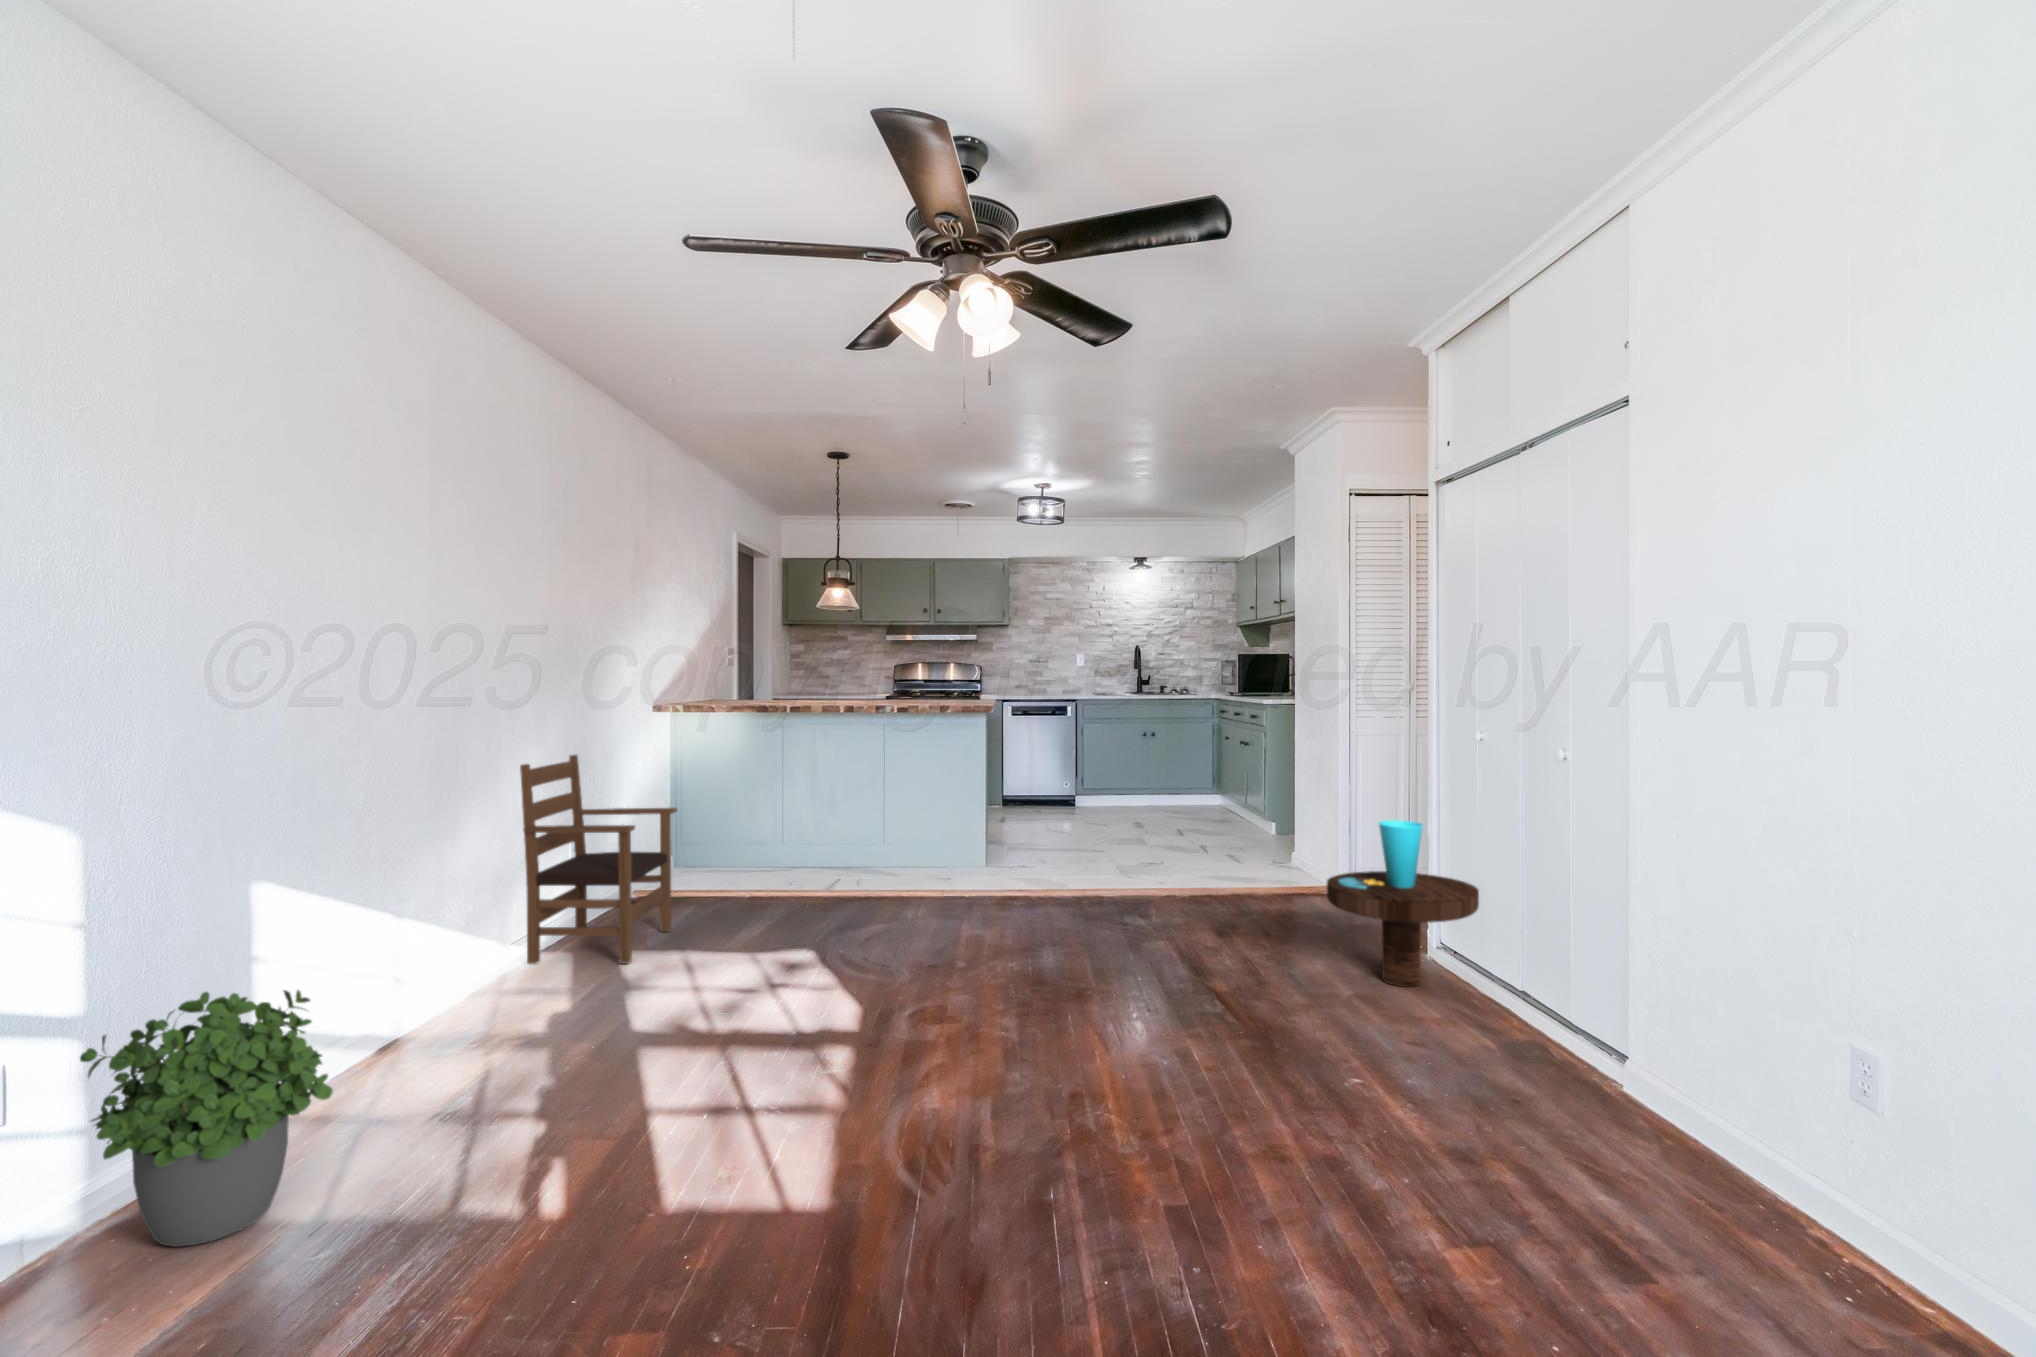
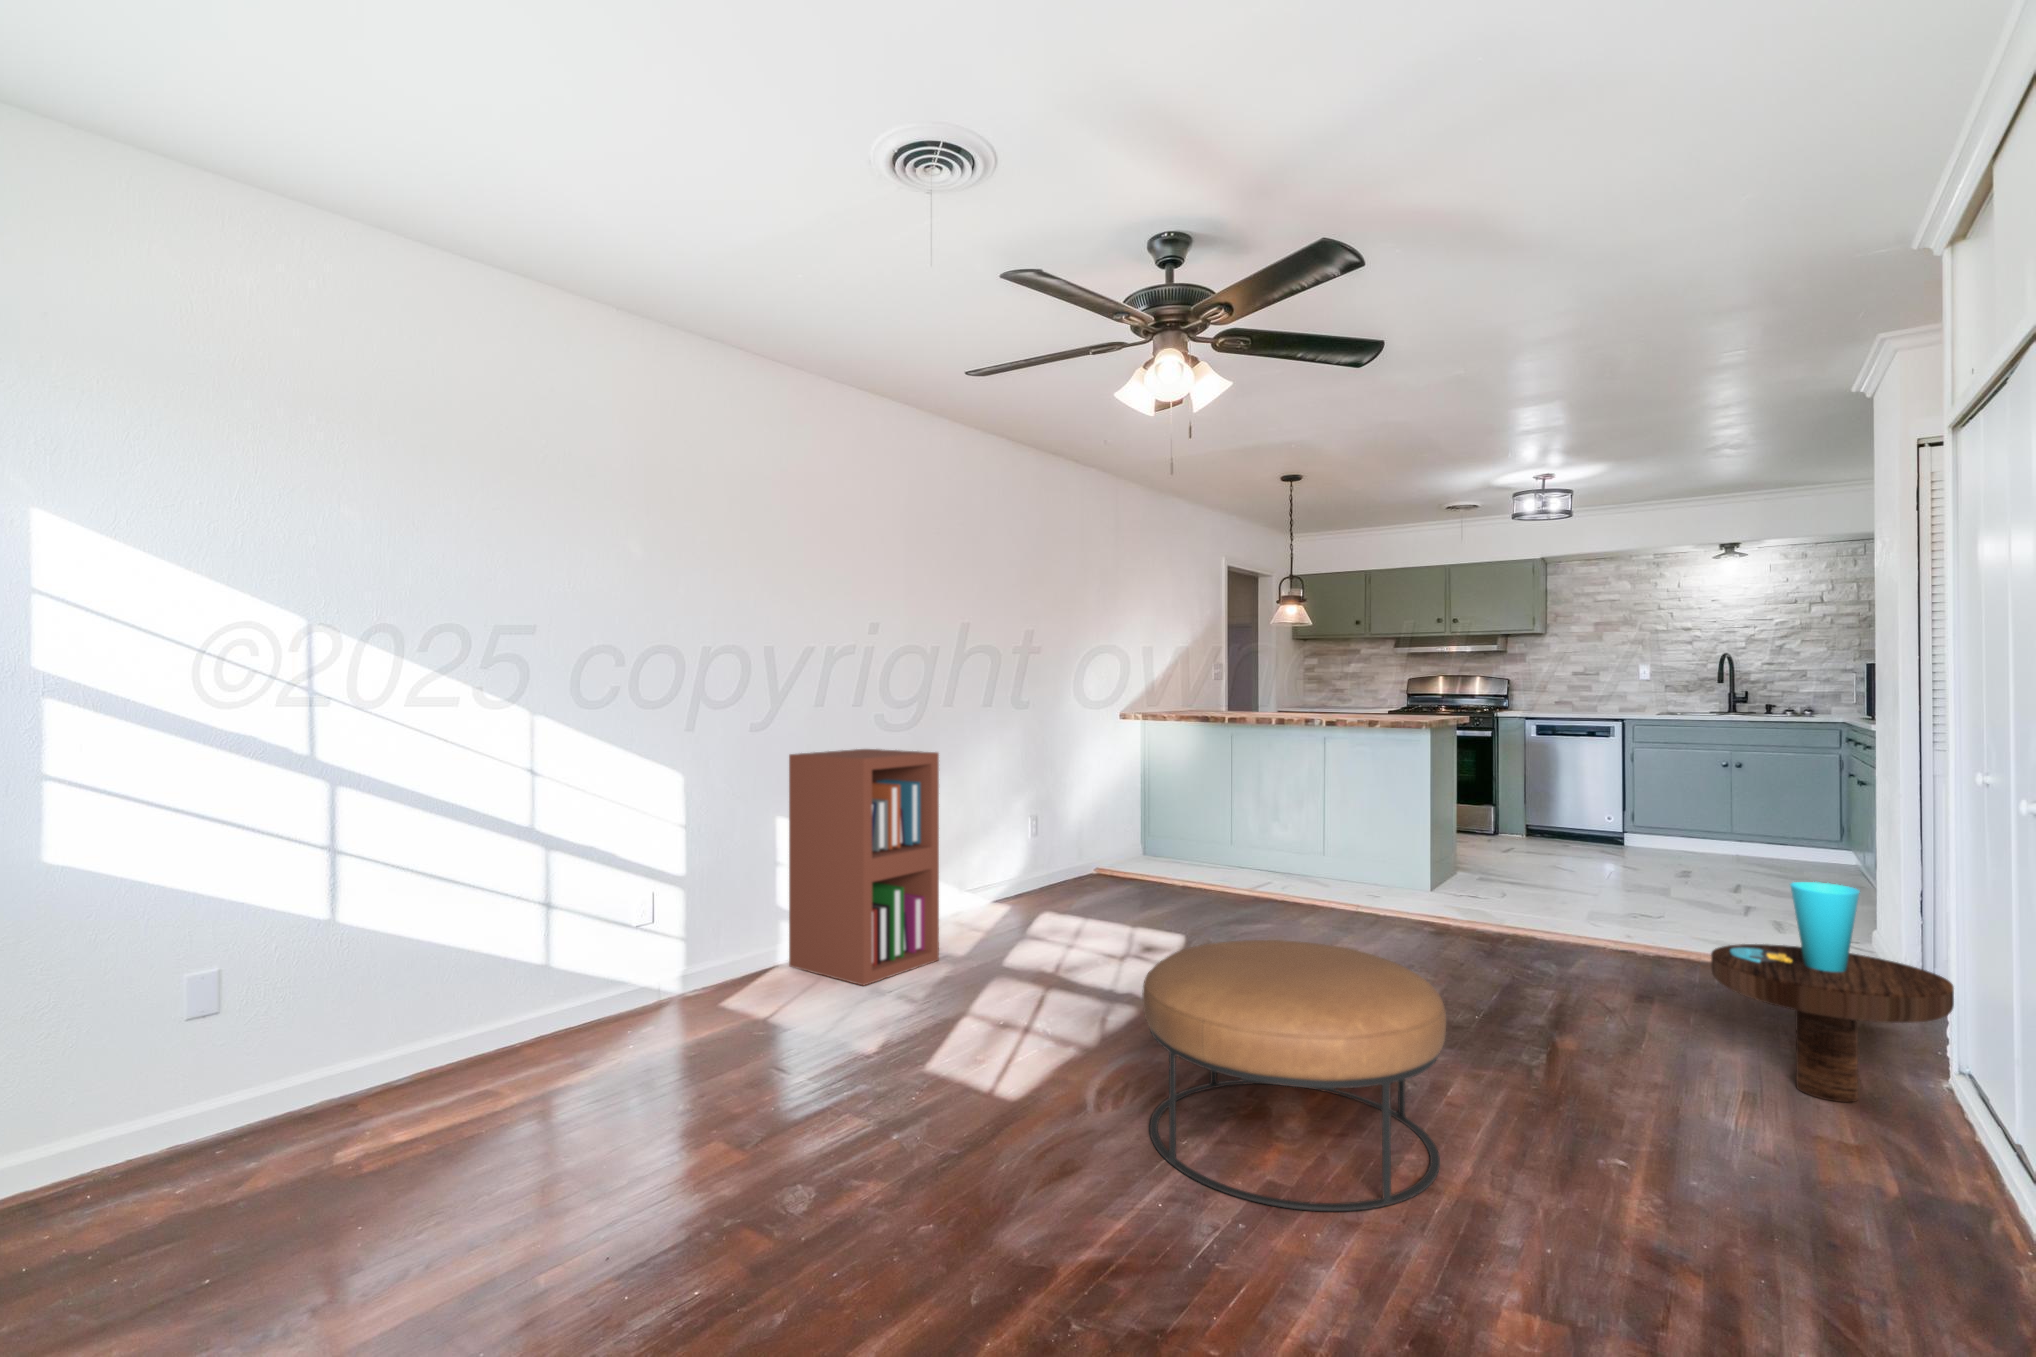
armchair: present [520,755,677,964] -> none [972,752,1097,922]
bookshelf: none [291,760,542,1108] -> present [789,749,939,986]
ottoman: none [988,933,1301,1228] -> present [1142,940,1446,1211]
potted plant: present [80,990,333,1247] -> none [659,876,774,1019]

